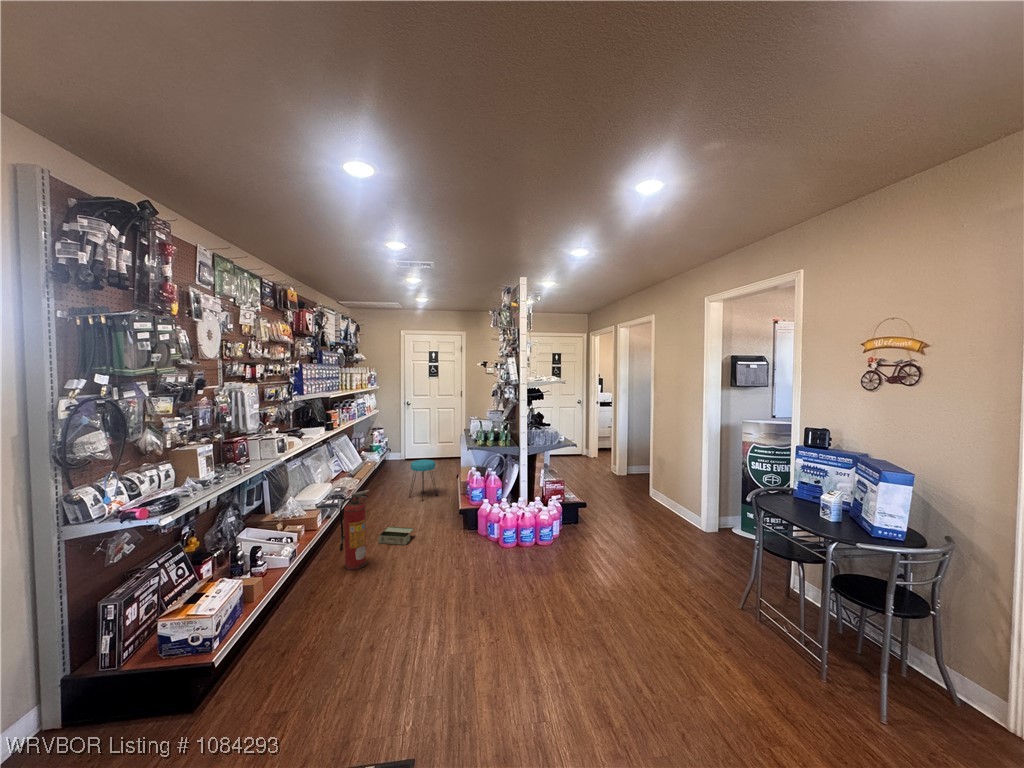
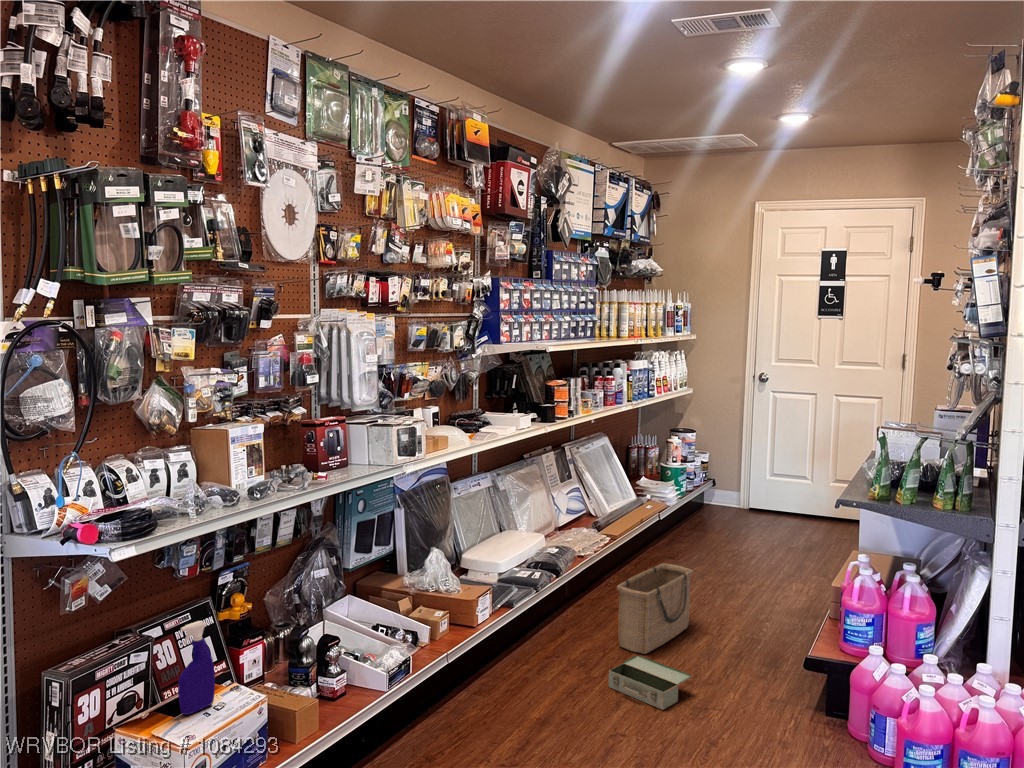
stool: present [409,460,437,501] -> none [719,512,789,611]
basket: none [374,487,403,527] -> present [617,563,693,654]
fire extinguisher: present [340,490,369,570] -> none [510,564,574,735]
spray bottle: none [186,550,205,602] -> present [178,621,215,715]

